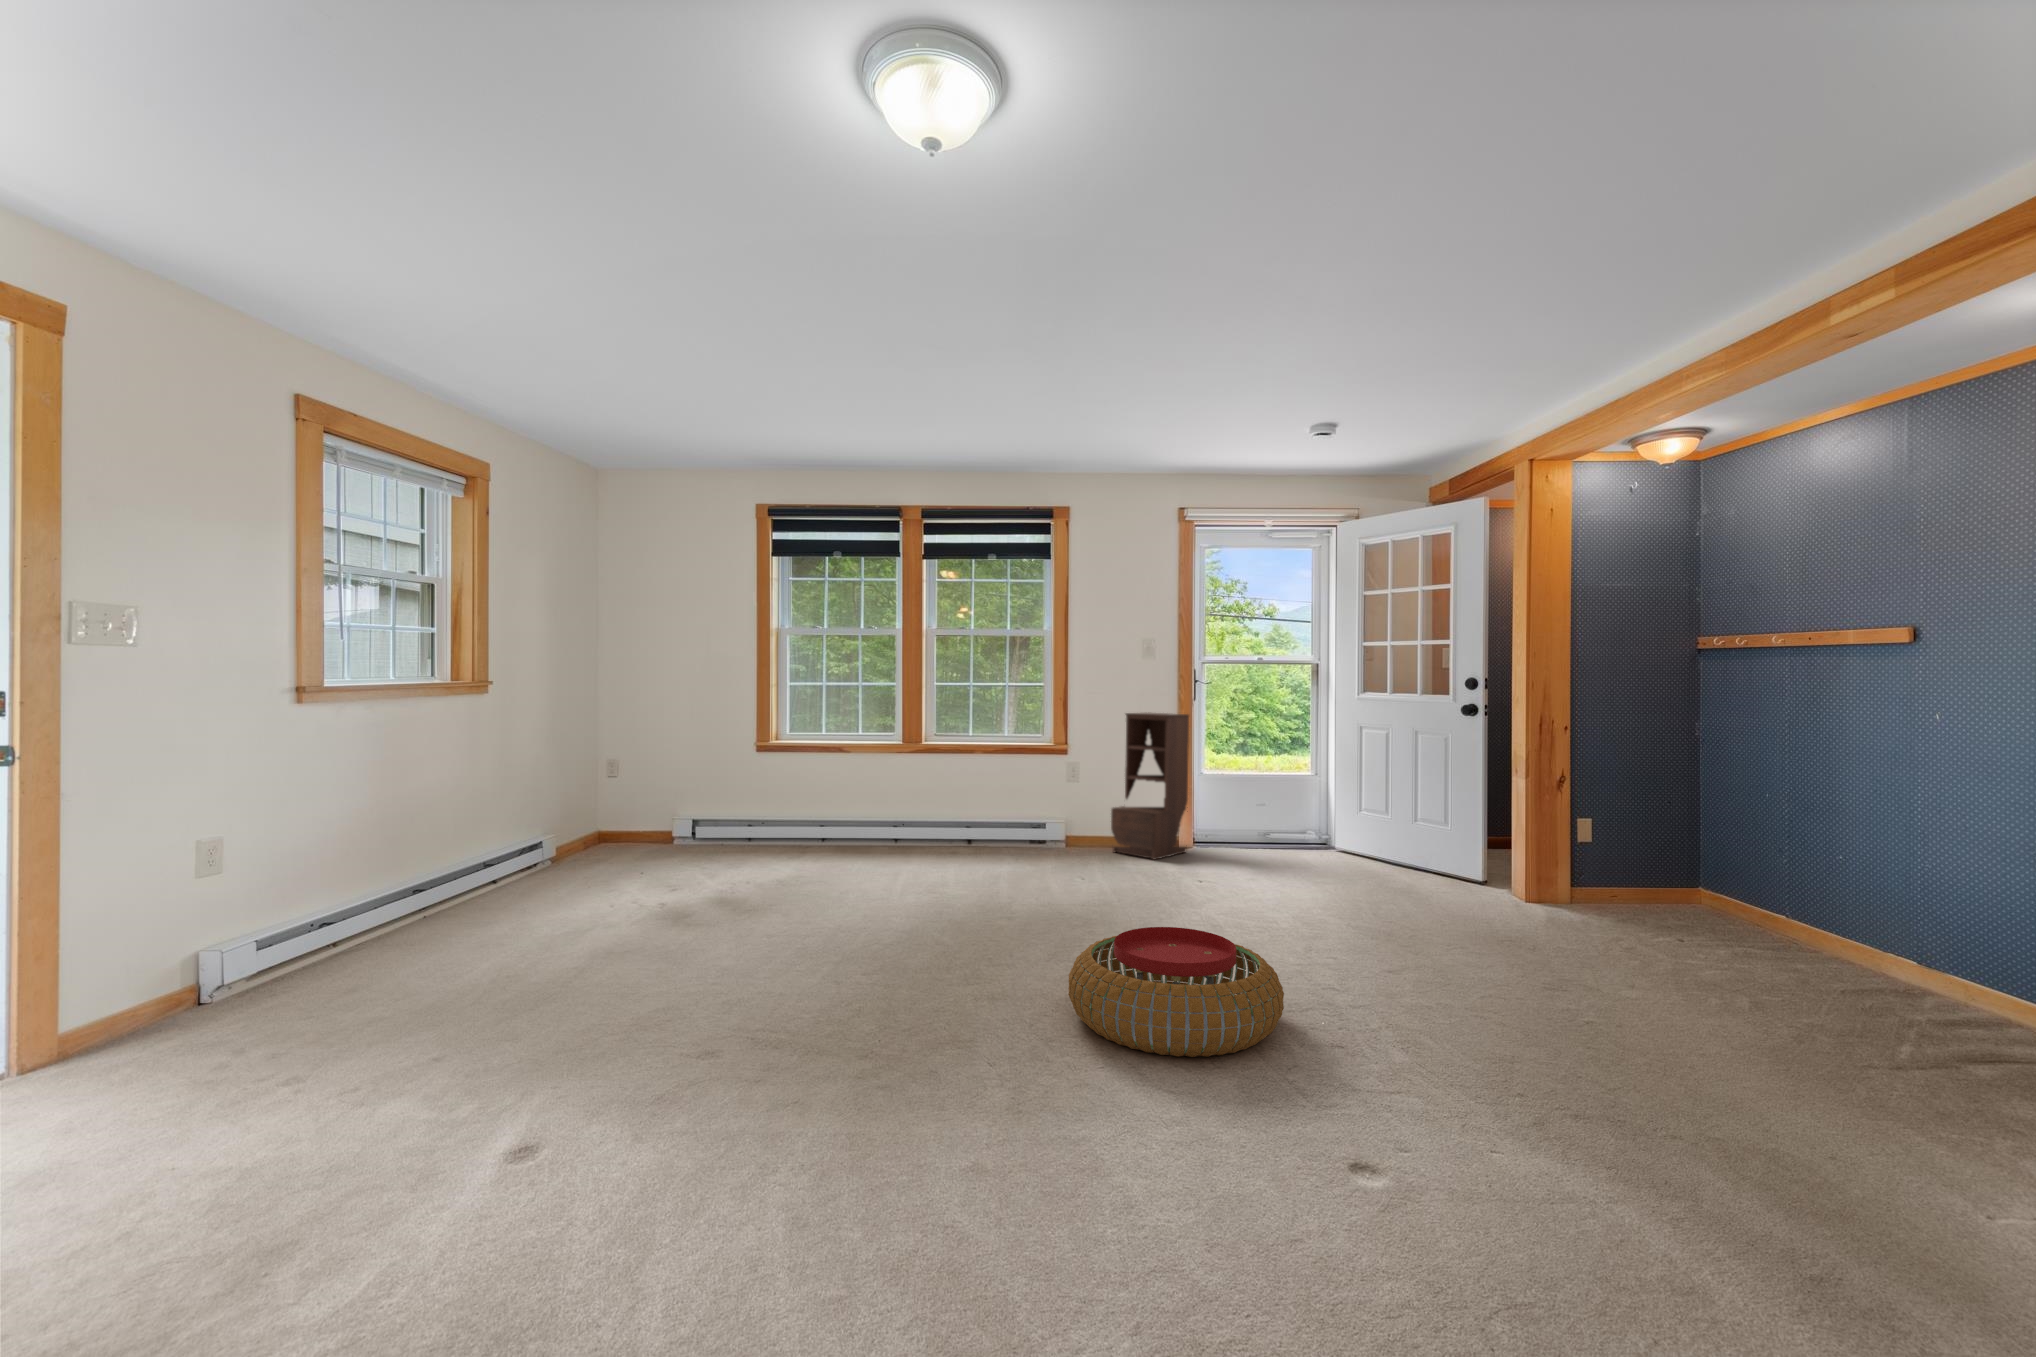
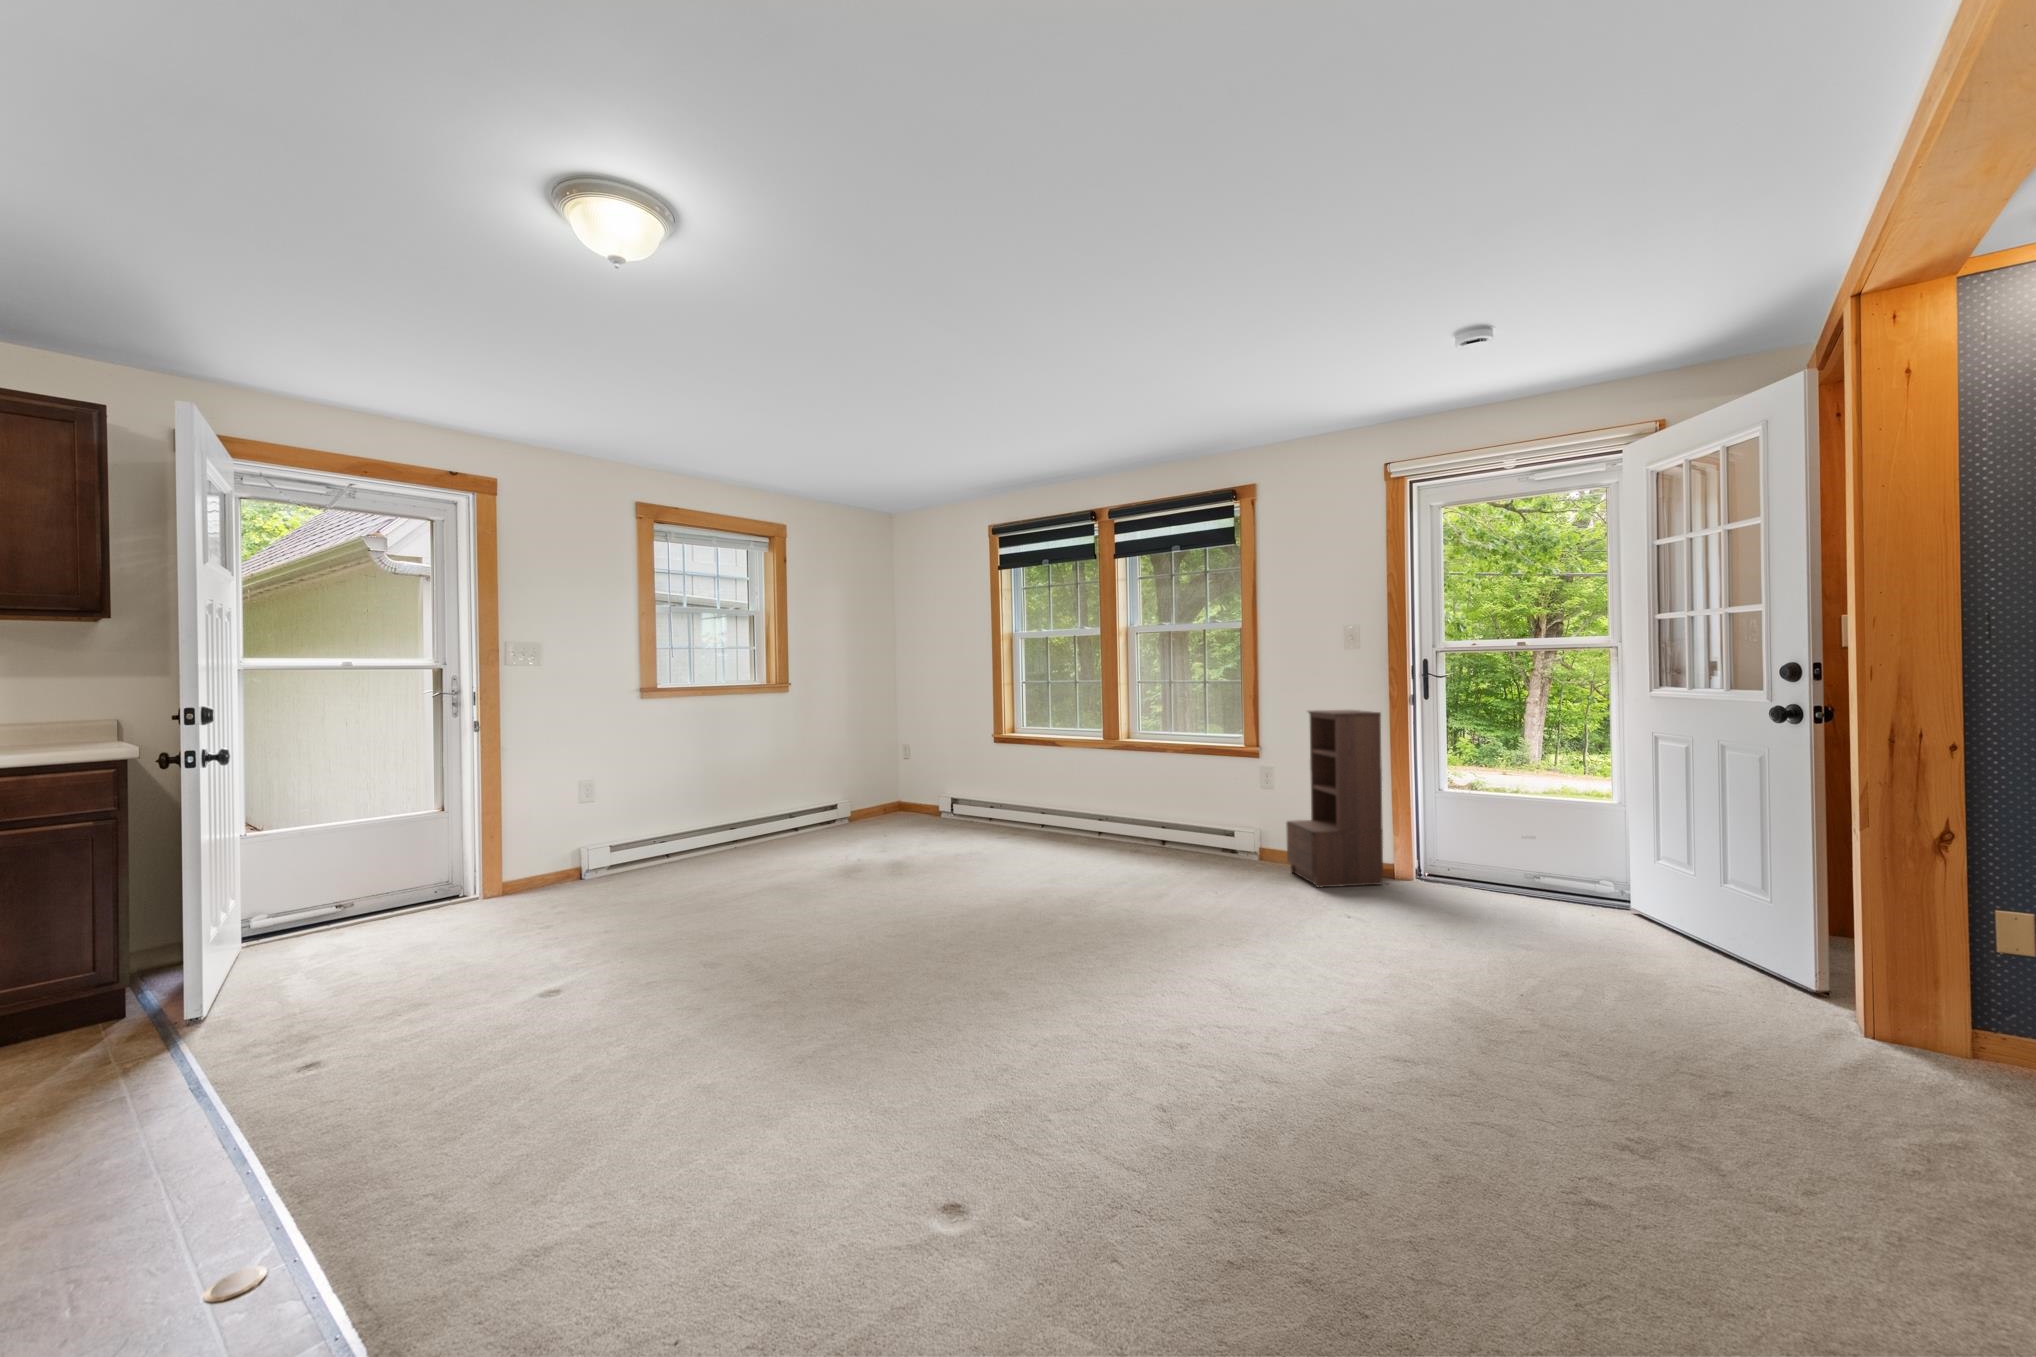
pouf: present [1068,927,1284,1057] -> none [770,942,998,1088]

